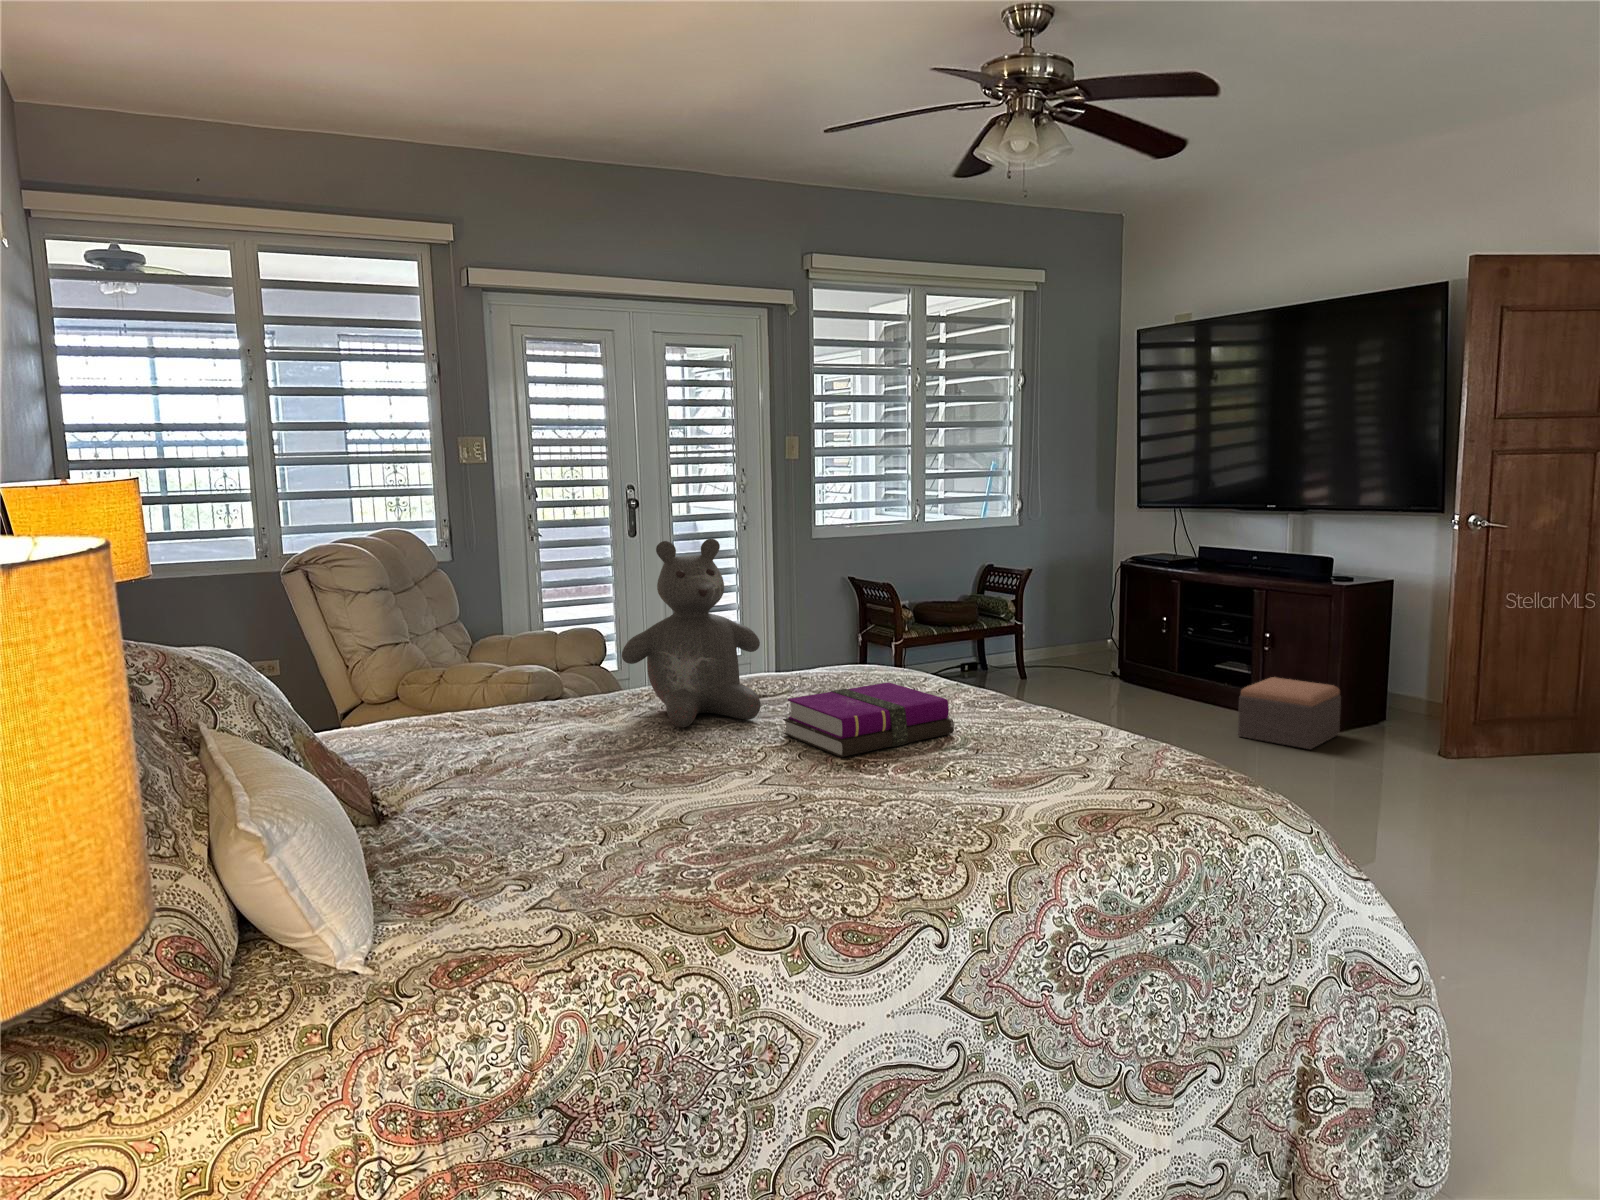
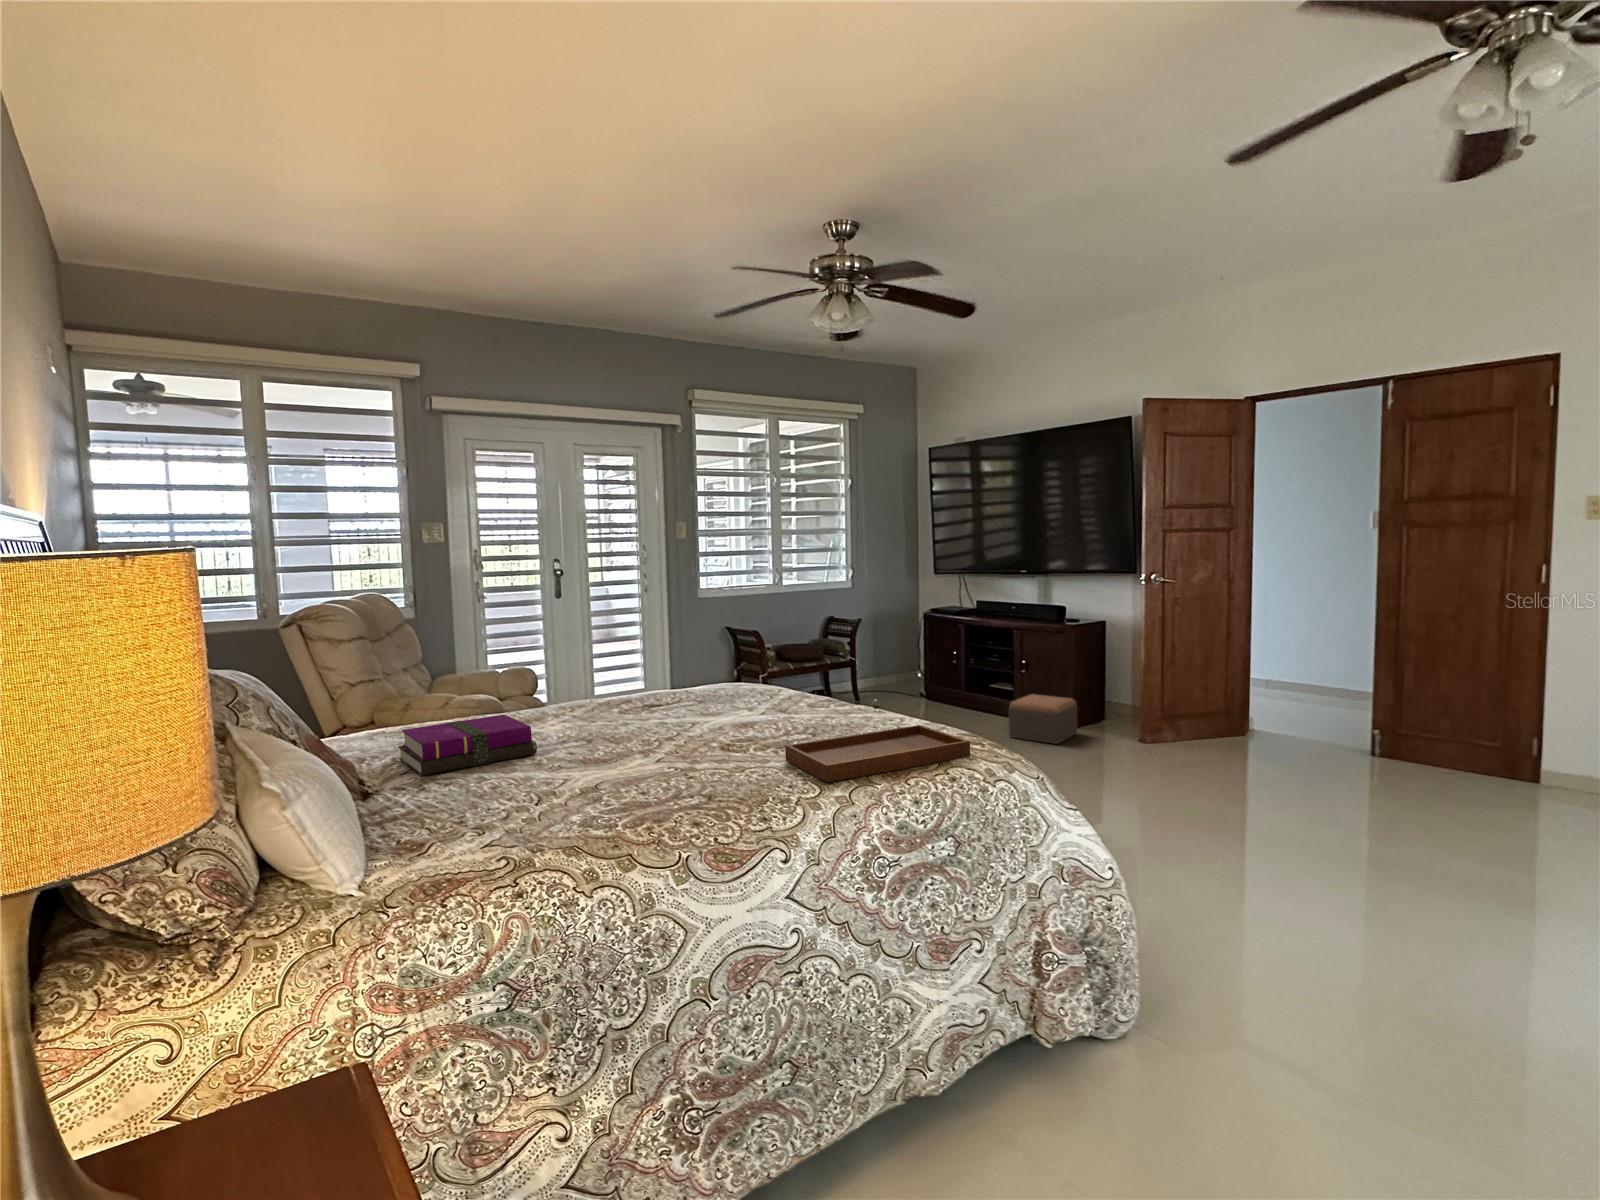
teddy bear: present [622,538,761,727] -> none [554,590,659,729]
notebook: present [783,682,954,757] -> present [398,715,537,776]
tray: none [937,707,1211,829] -> present [785,700,970,782]

